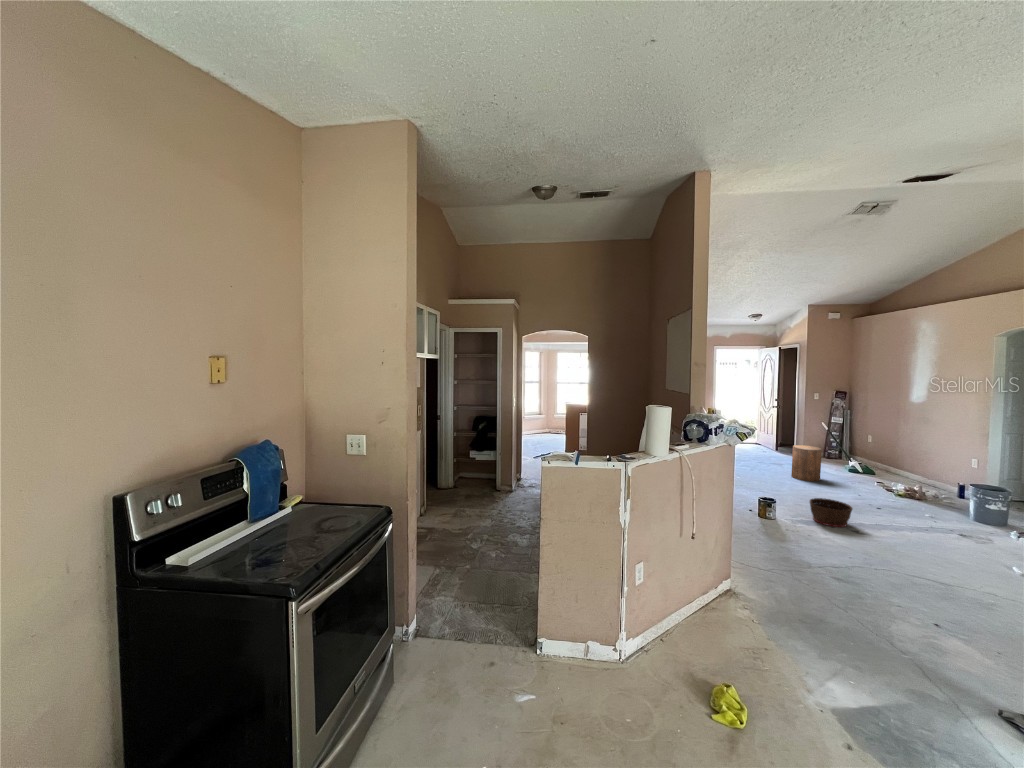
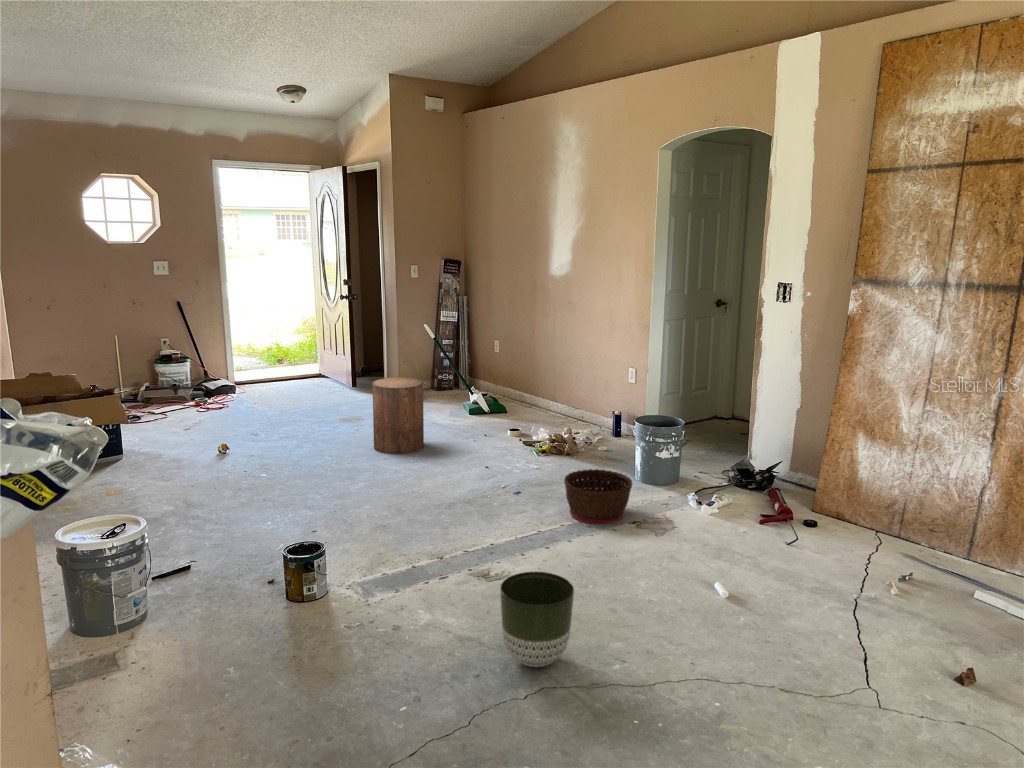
basket: present [810,498,852,527] -> present [564,469,632,524]
planter: none [865,525,907,567] -> present [500,572,574,667]

